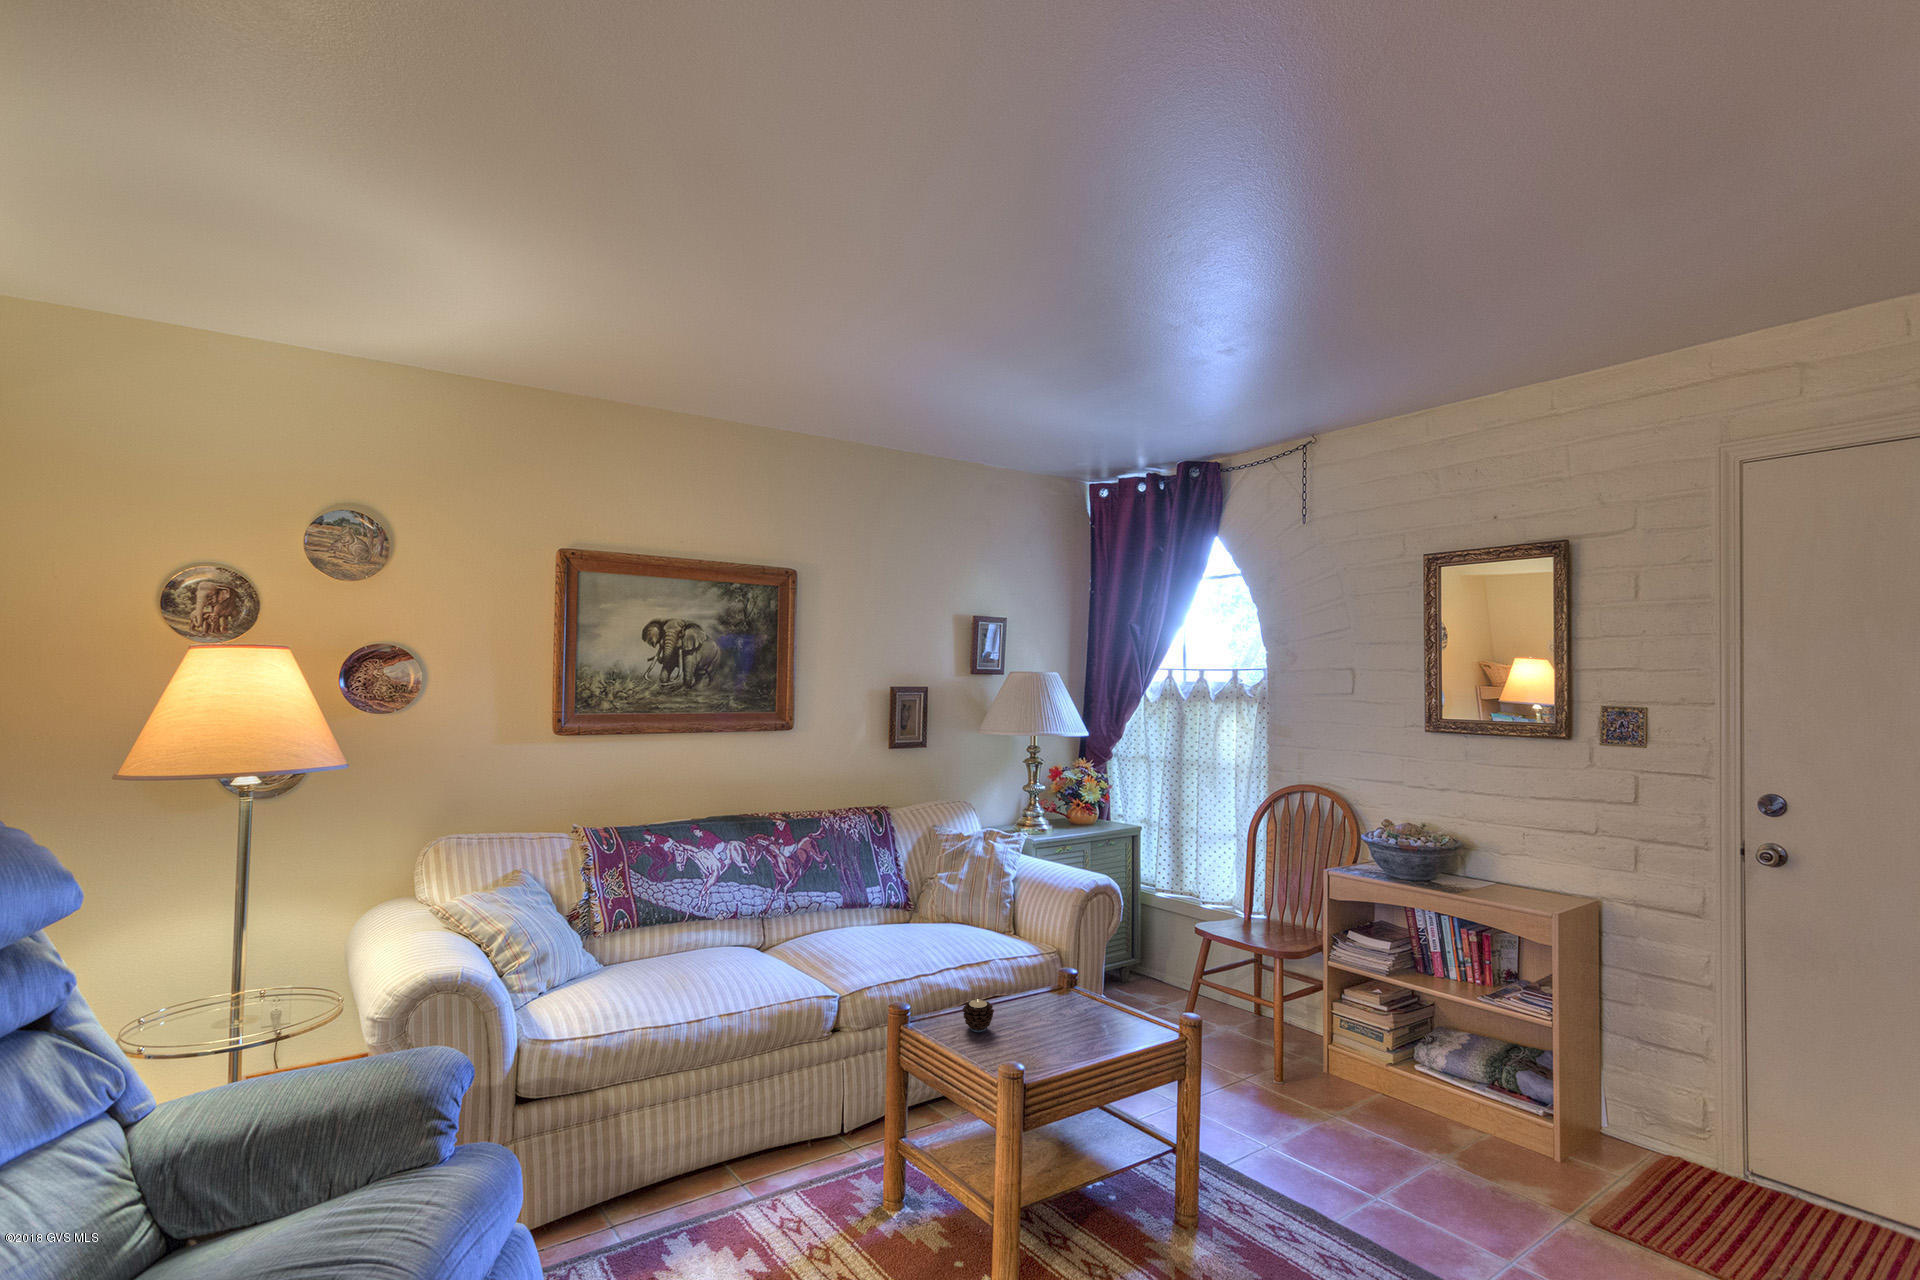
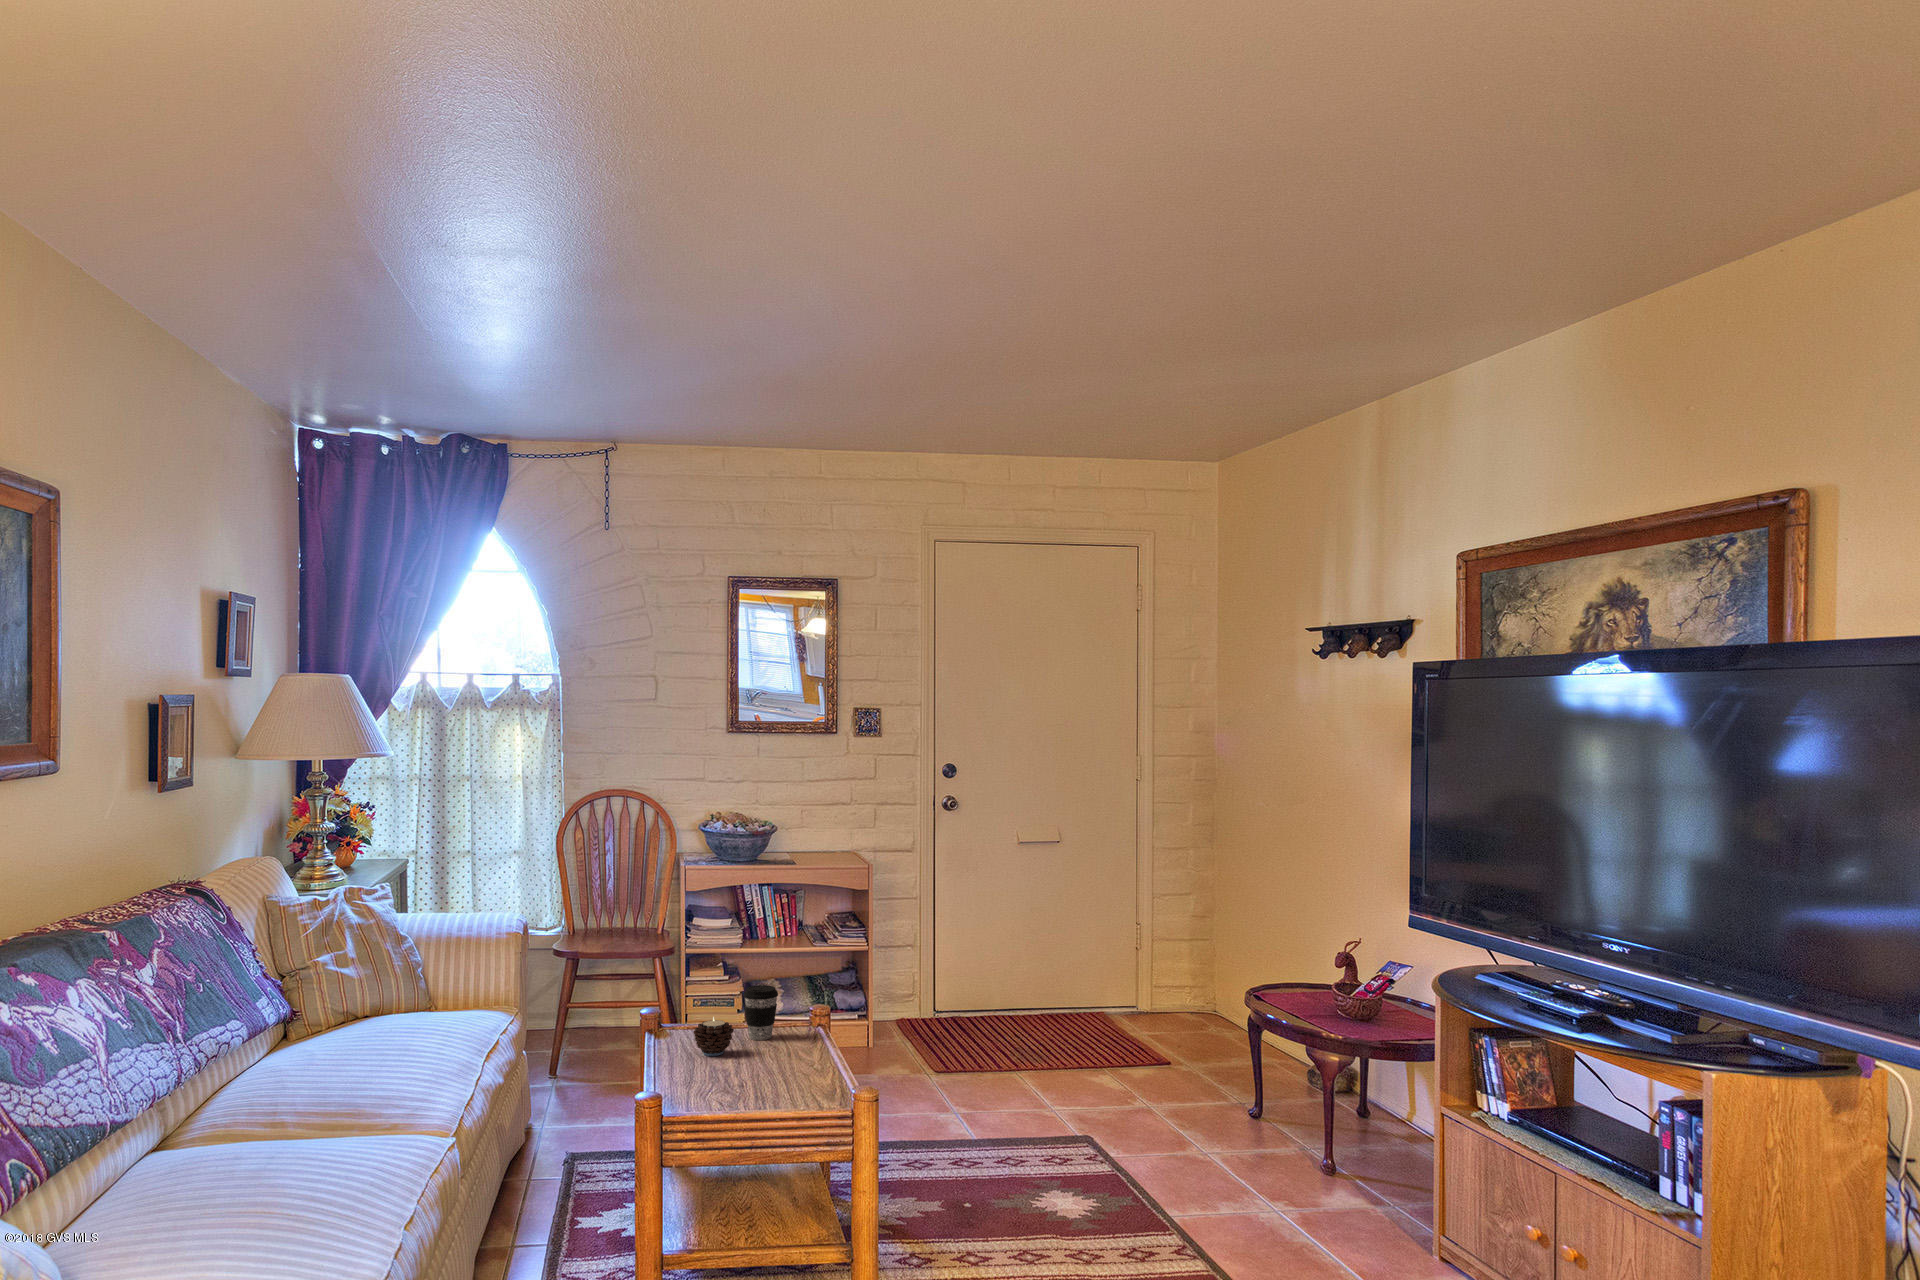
coffee cup: none [1028,992,1058,1045] -> present [744,985,778,1040]

